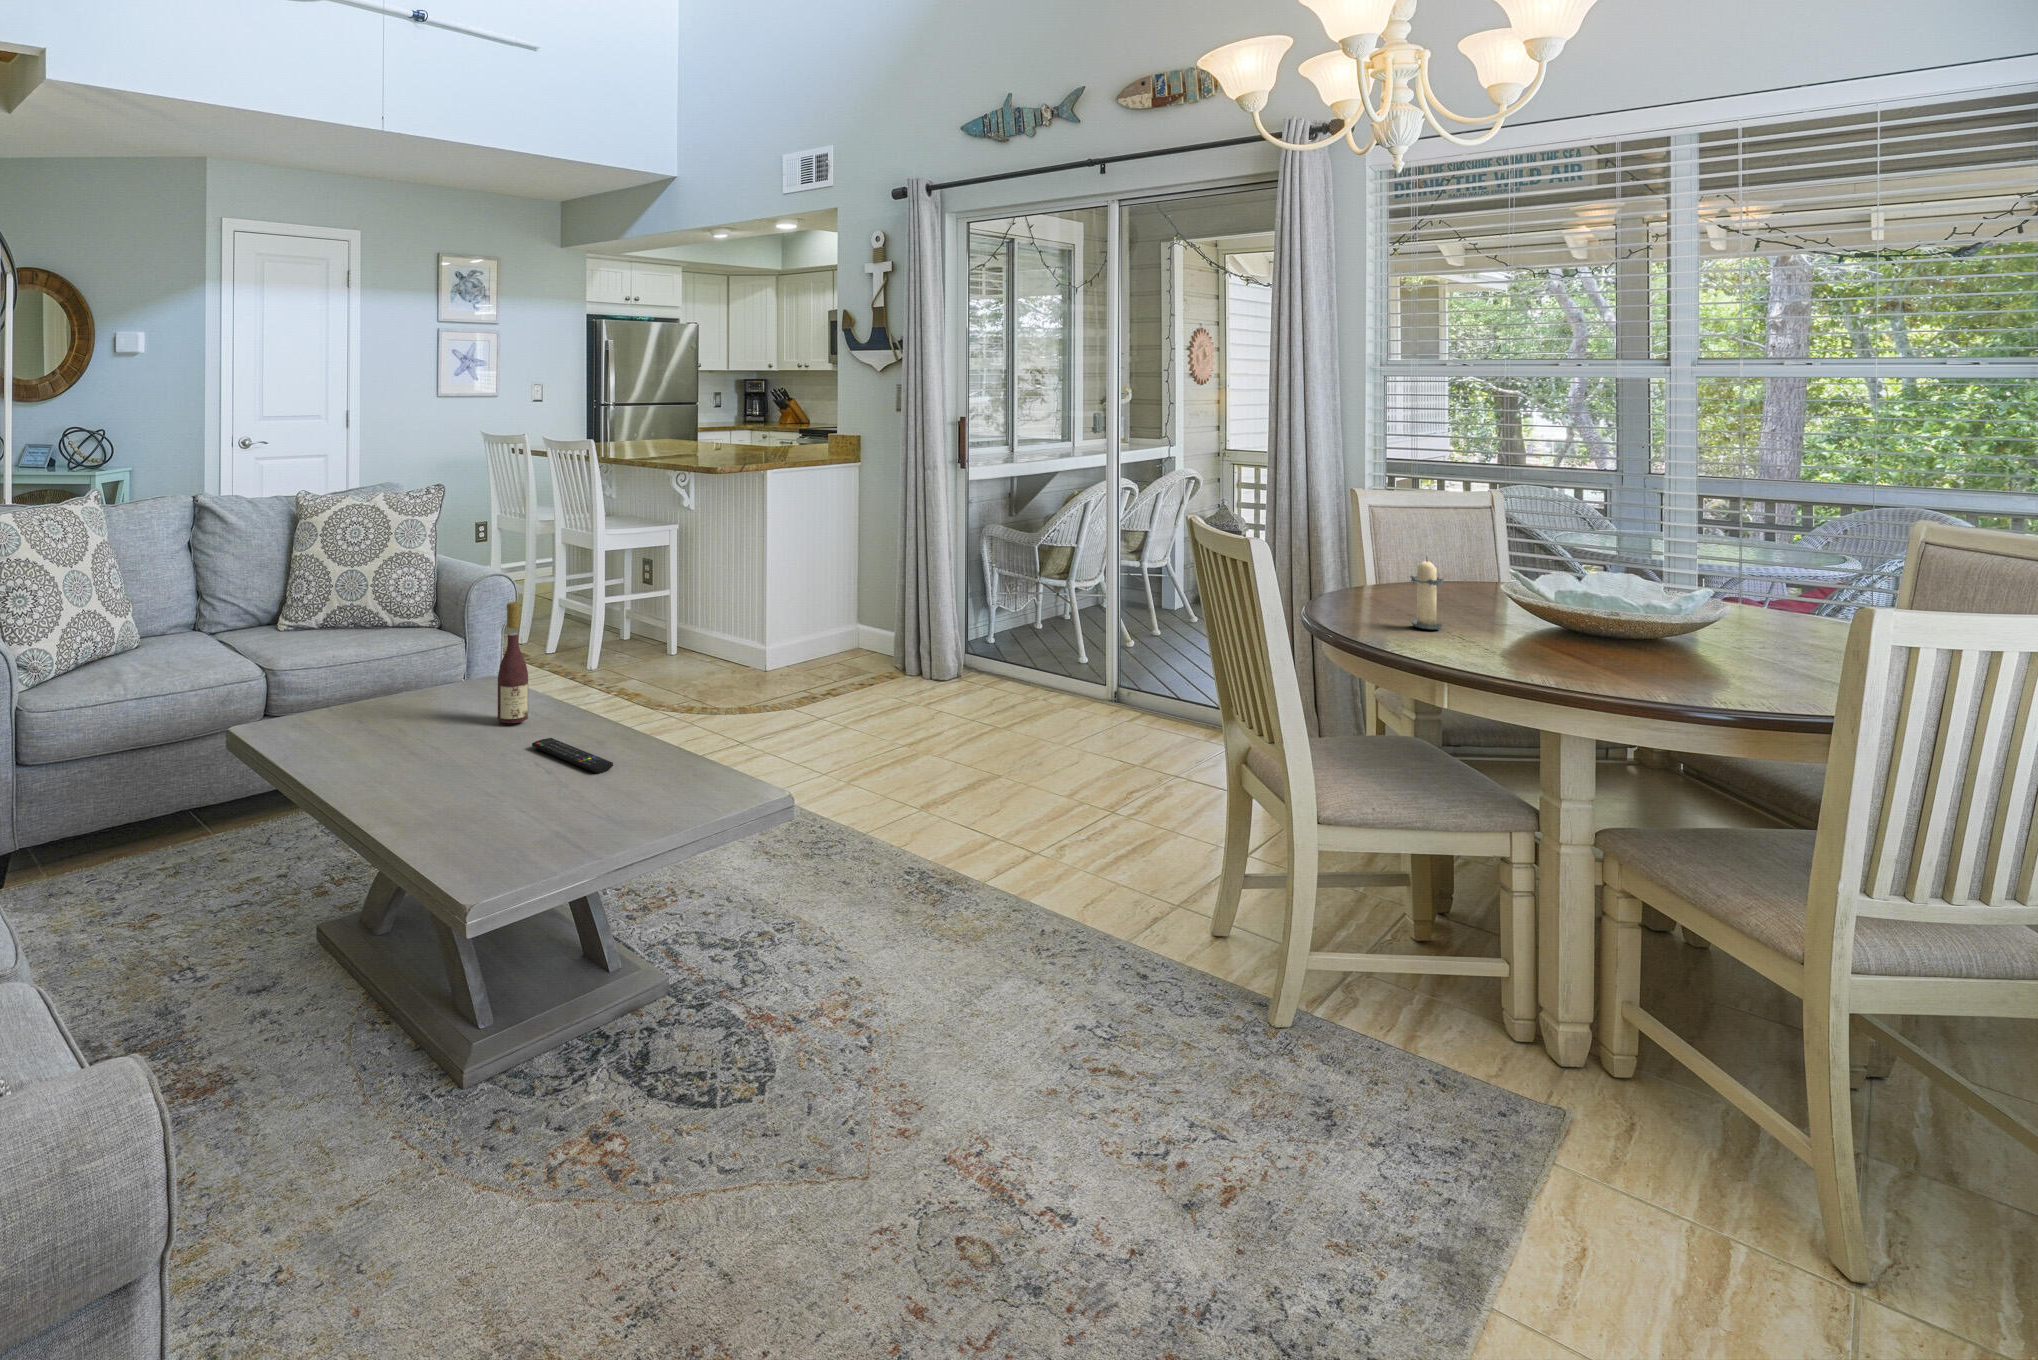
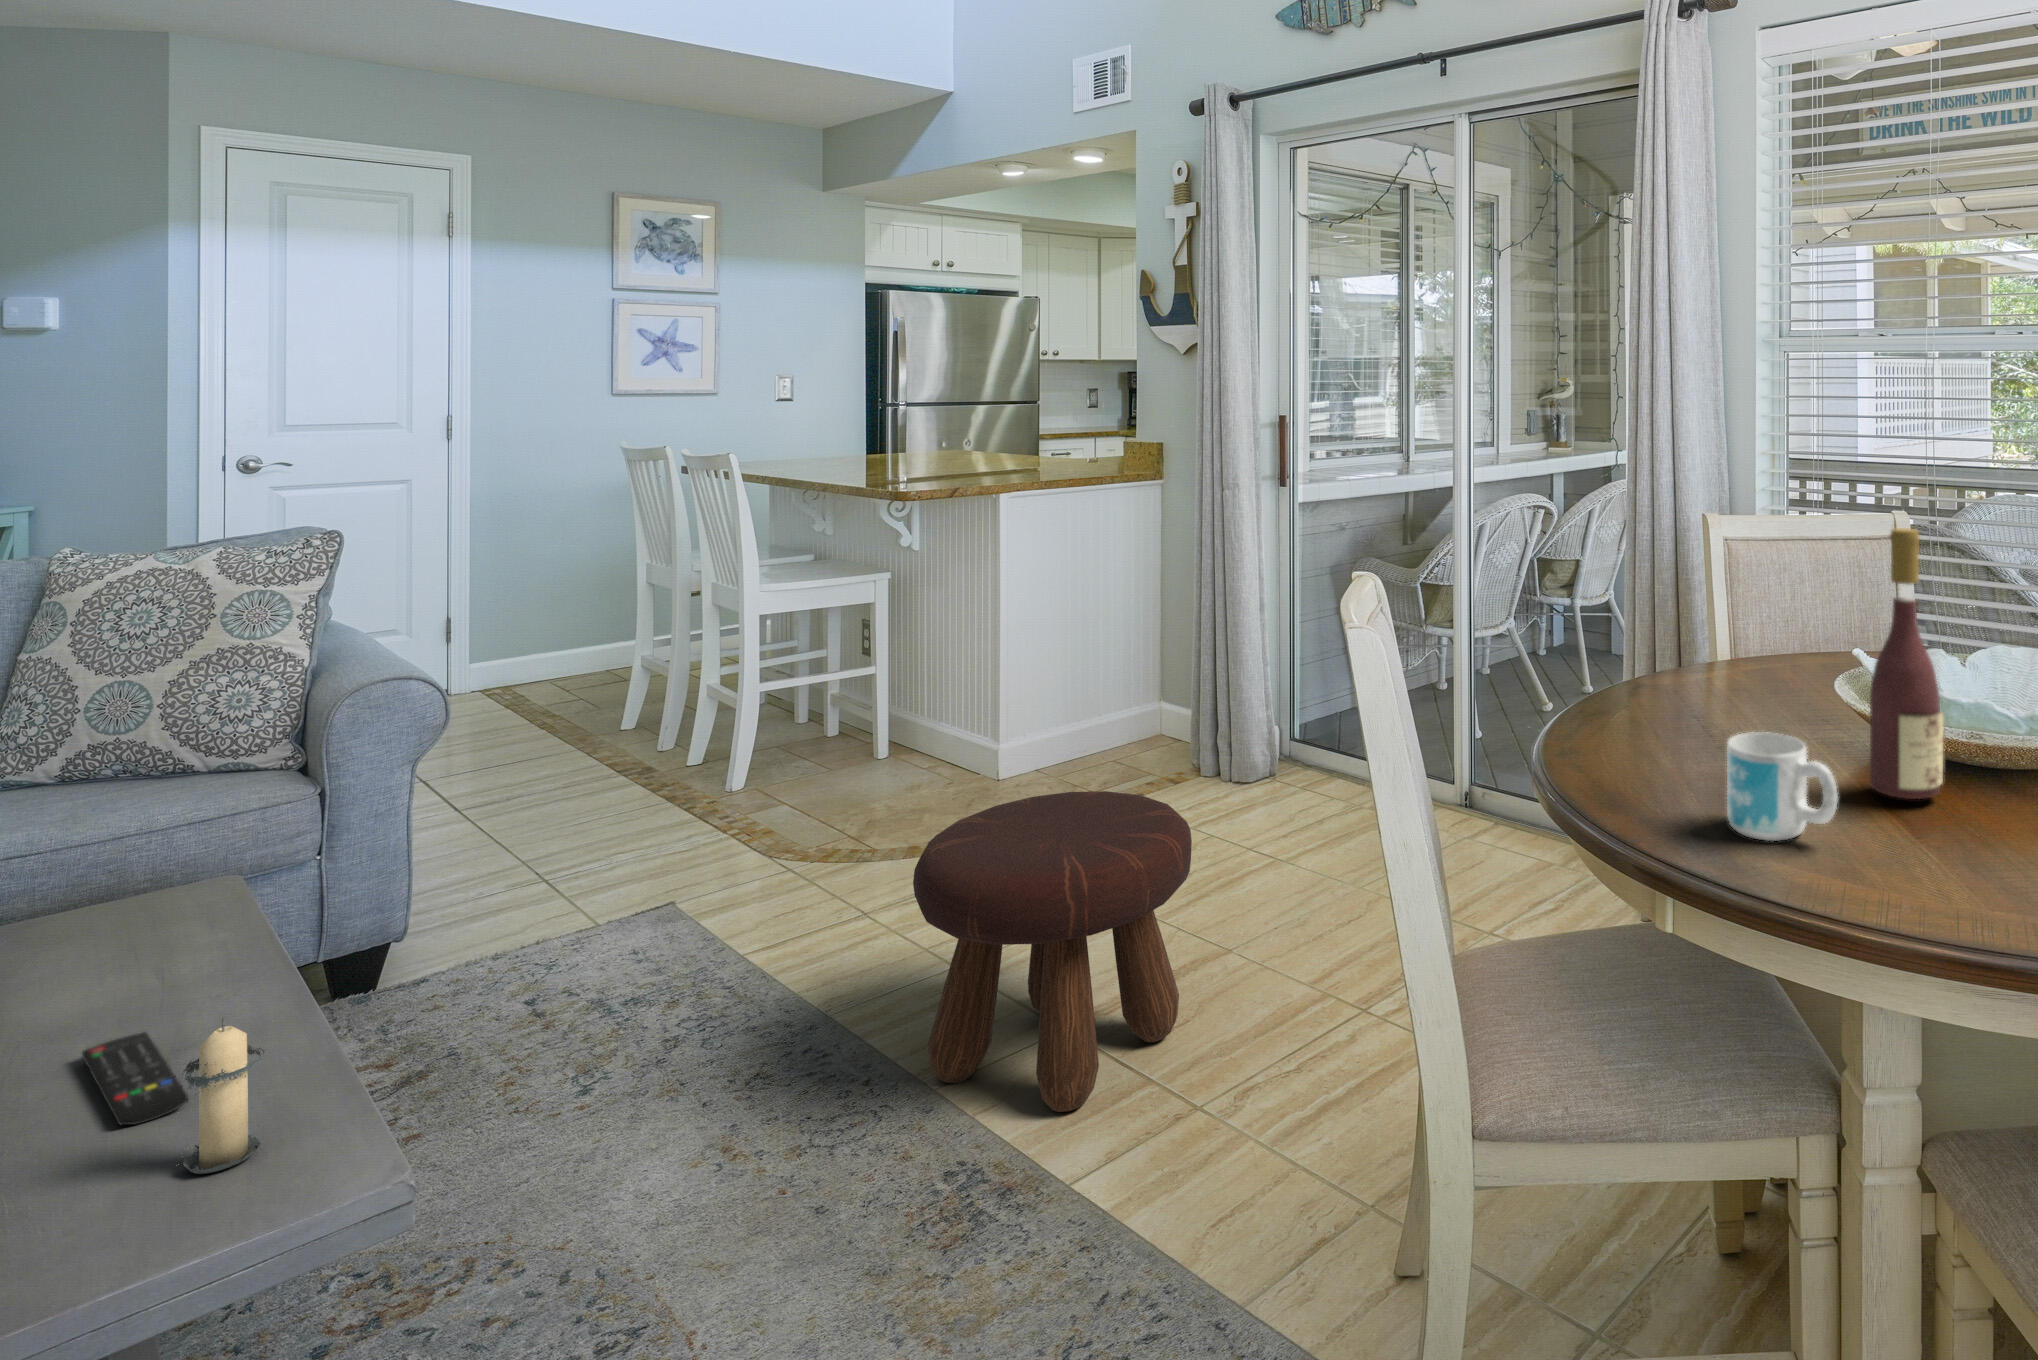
candle: present [1410,557,1443,630] -> present [182,1018,265,1174]
wine bottle: present [498,602,528,723] -> present [1870,528,1943,799]
mug: none [1473,604,1548,660] -> present [1727,732,1838,841]
footstool: none [842,661,1009,847] -> present [913,791,1192,1112]

